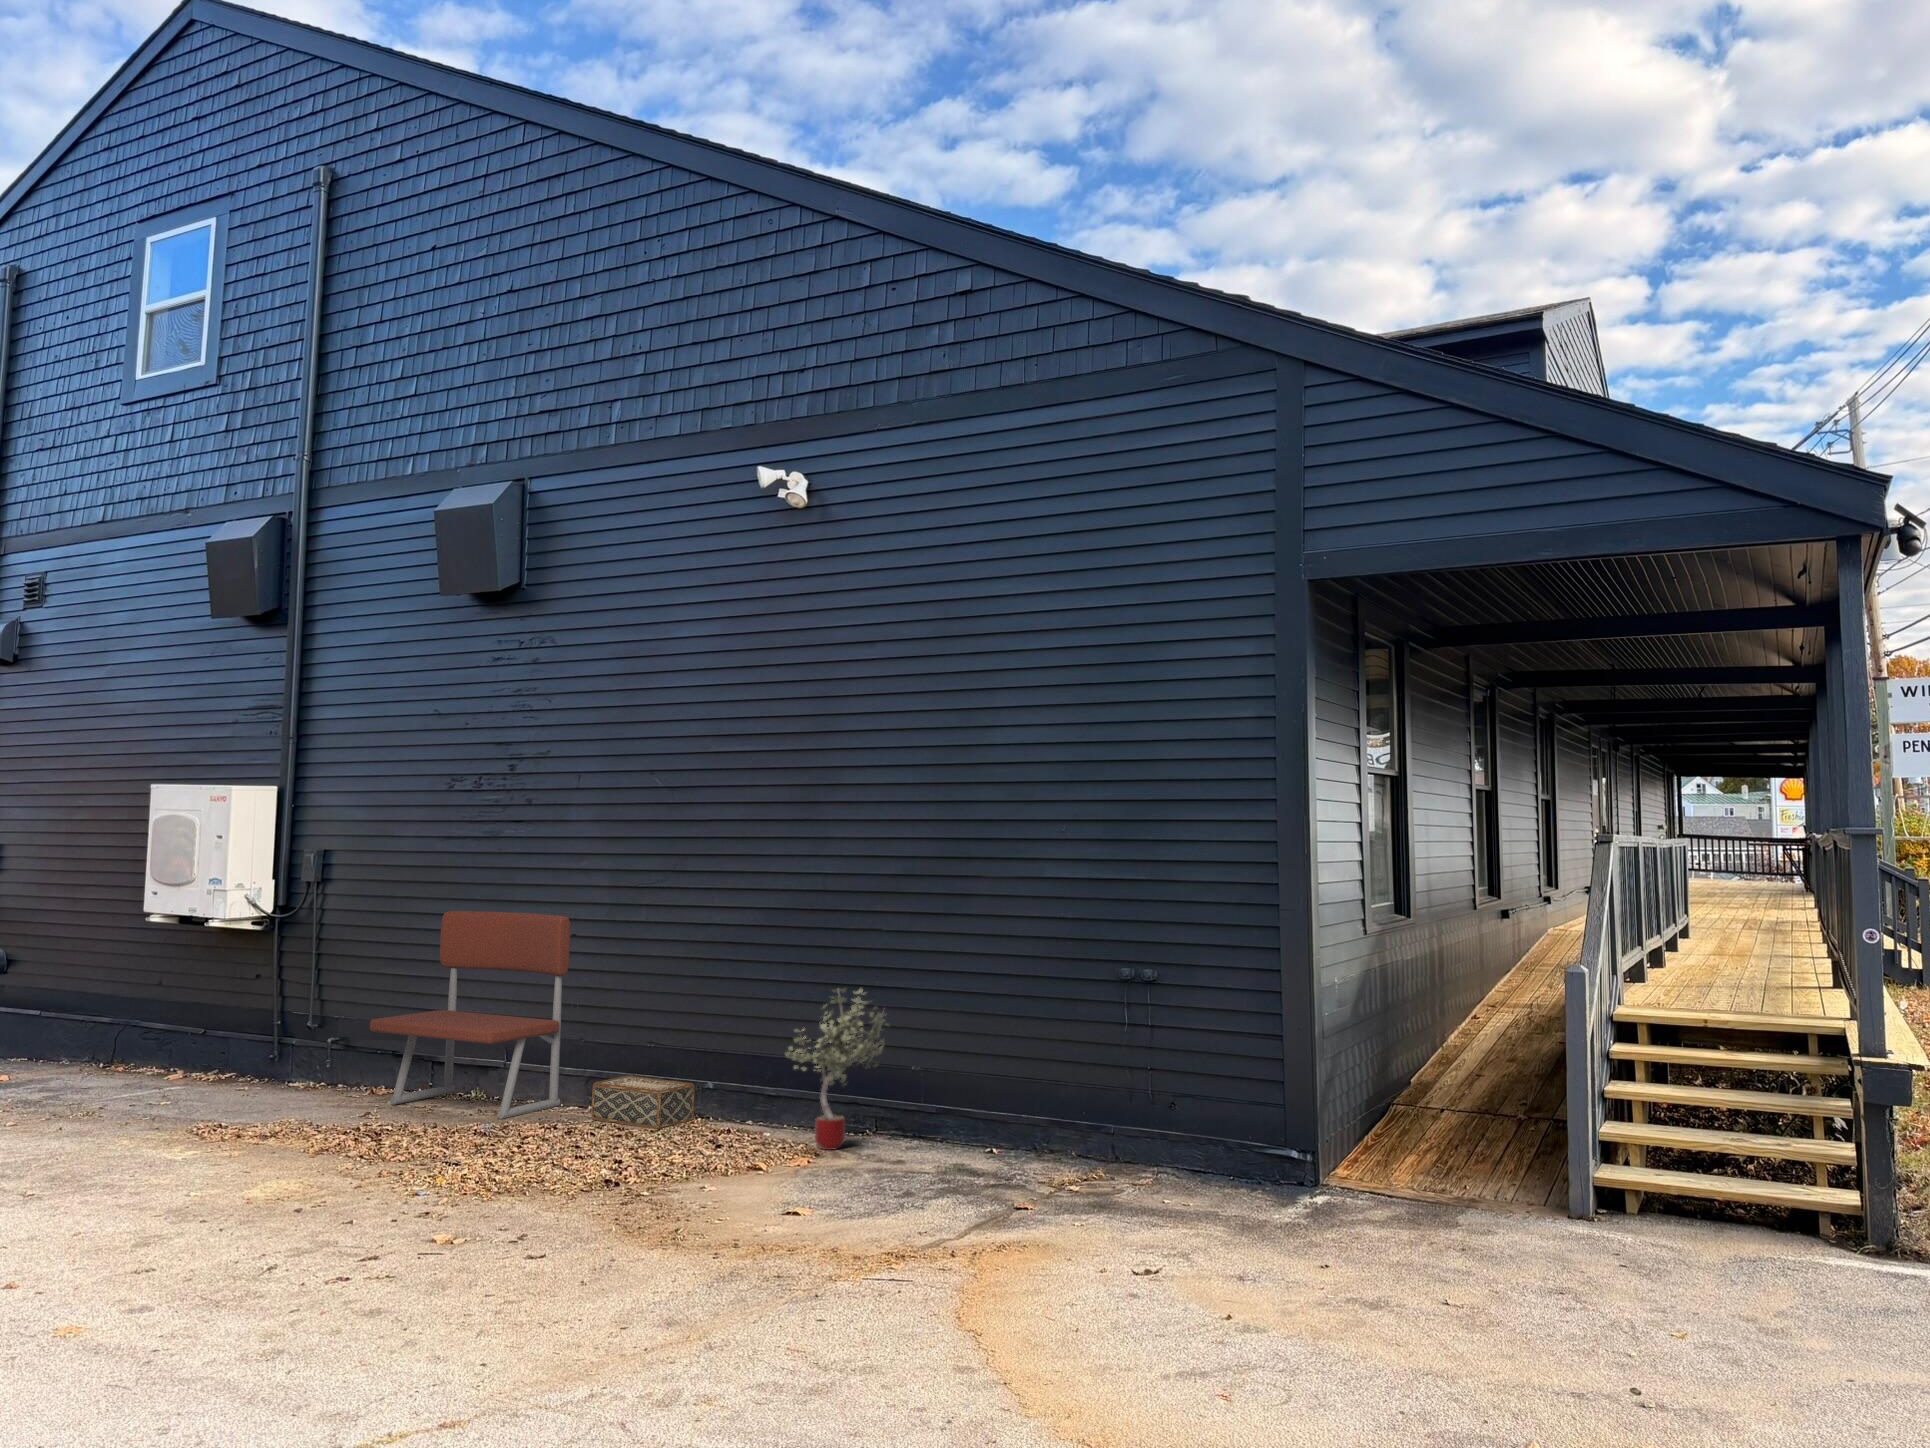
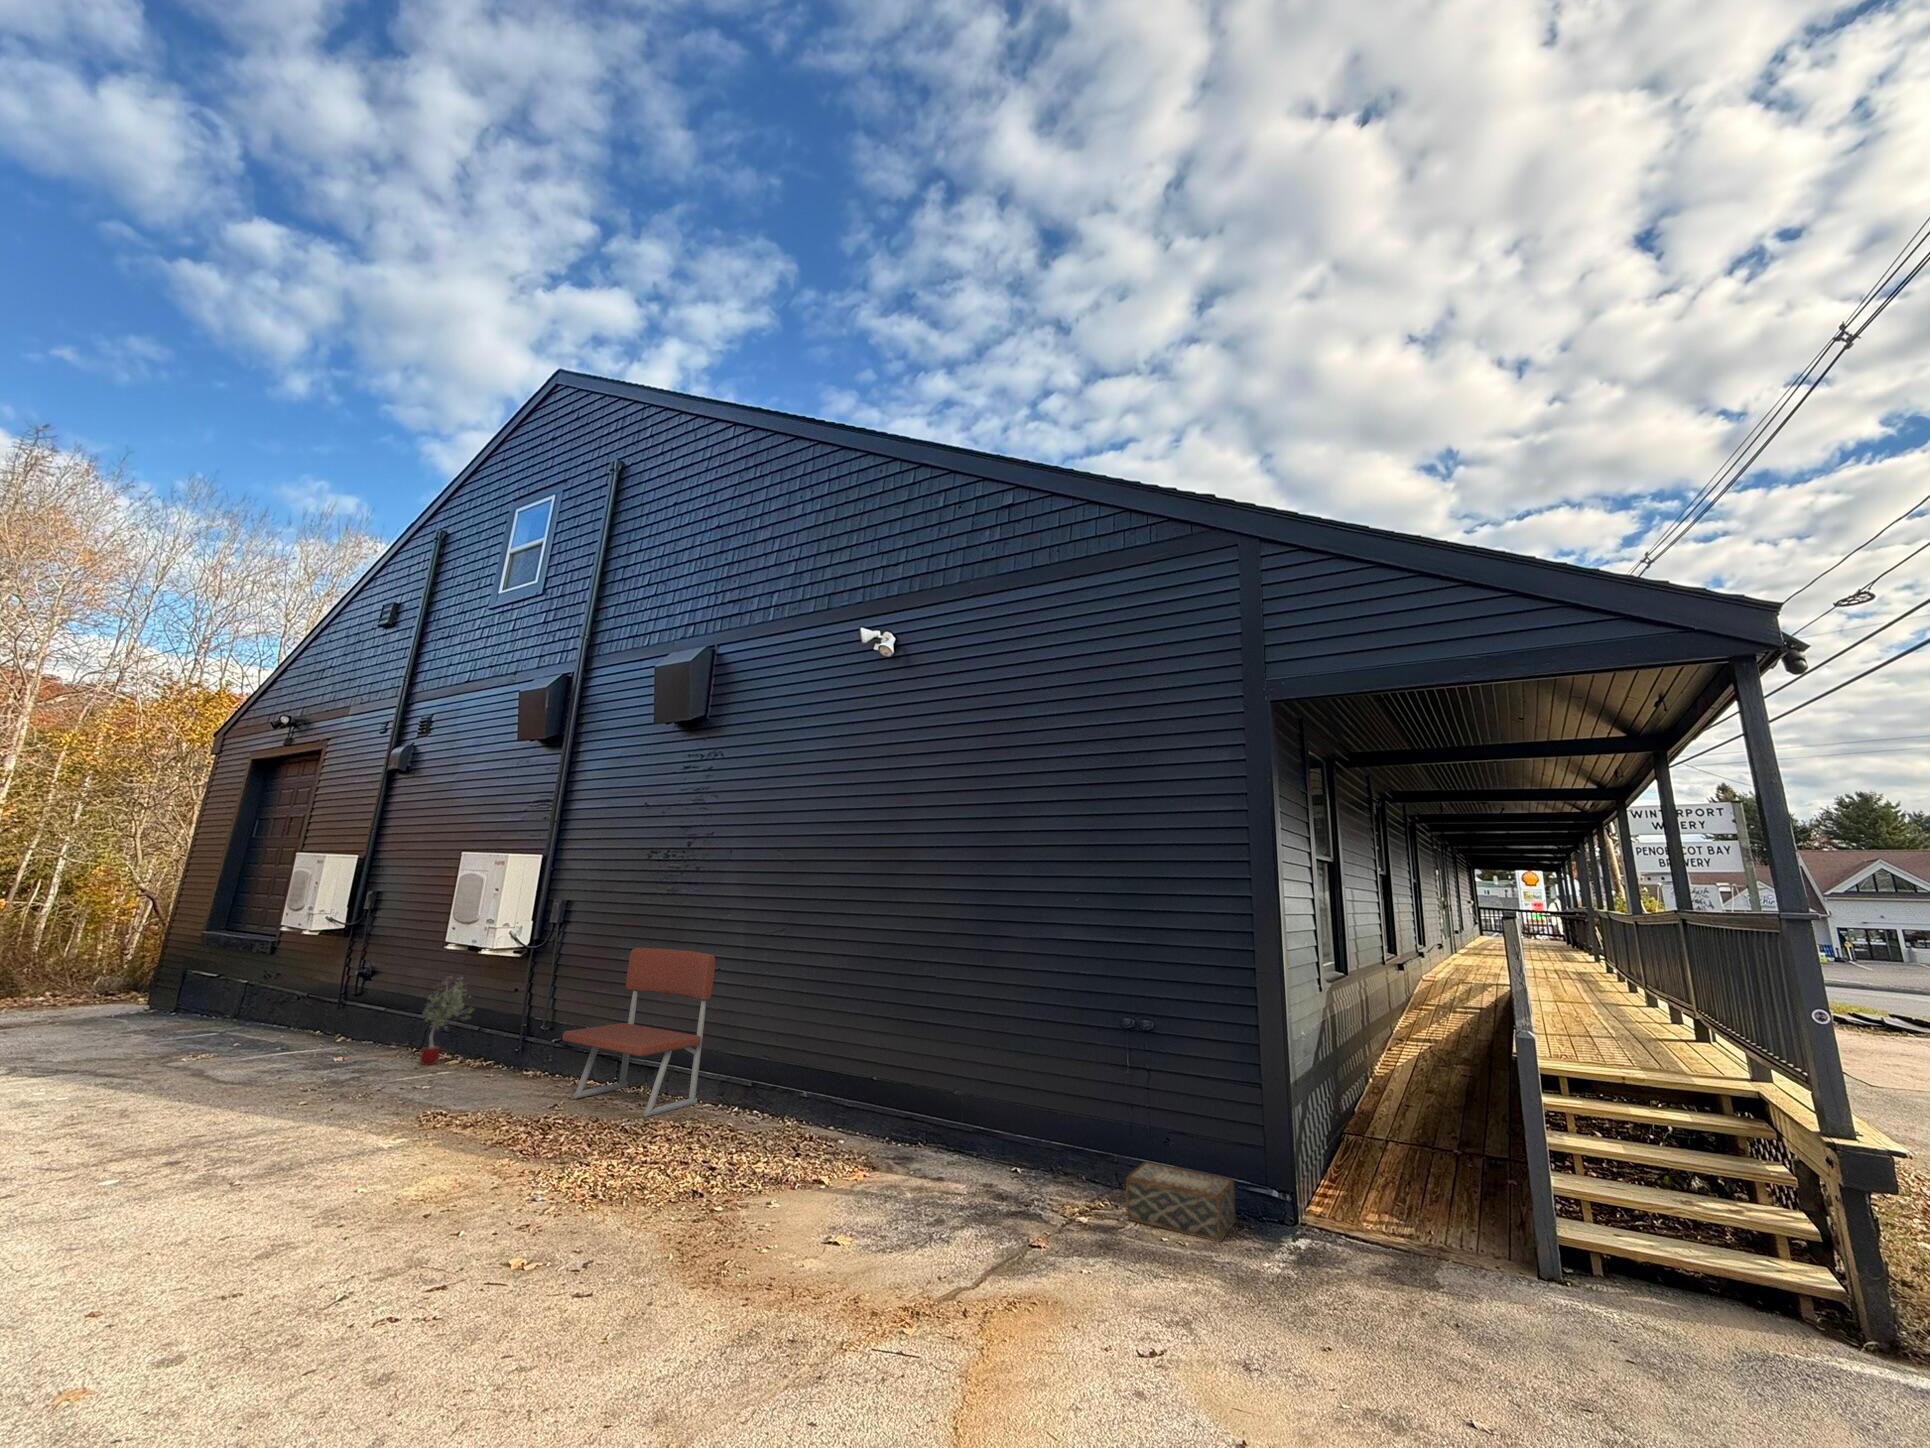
potted tree: present [786,989,889,1150] -> present [420,978,472,1065]
woven basket: present [592,1076,695,1129] -> present [1126,1162,1236,1242]

